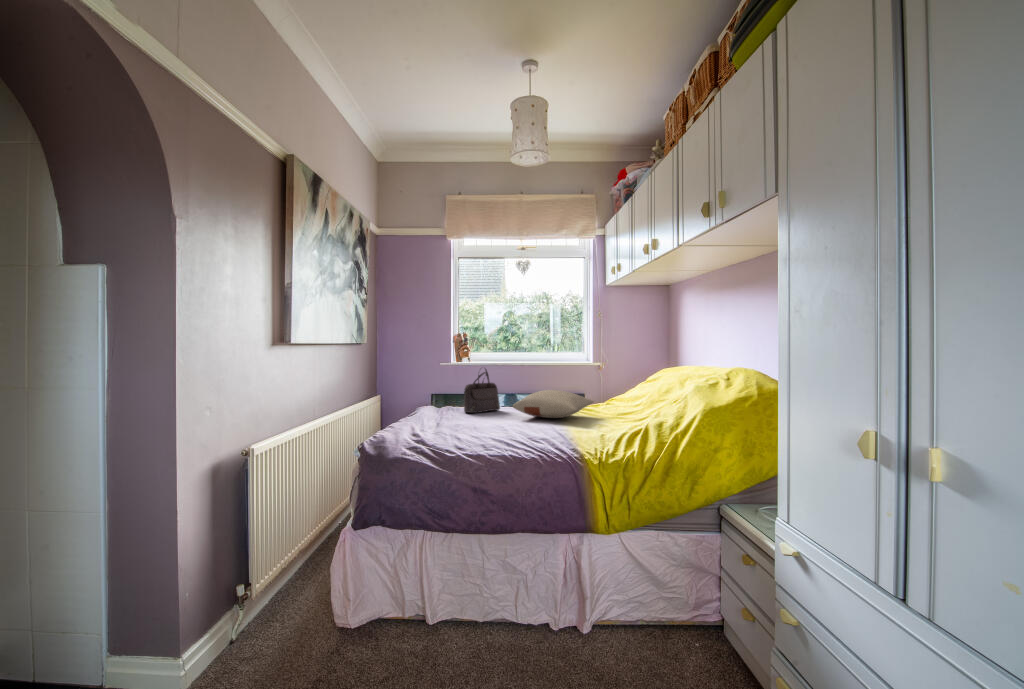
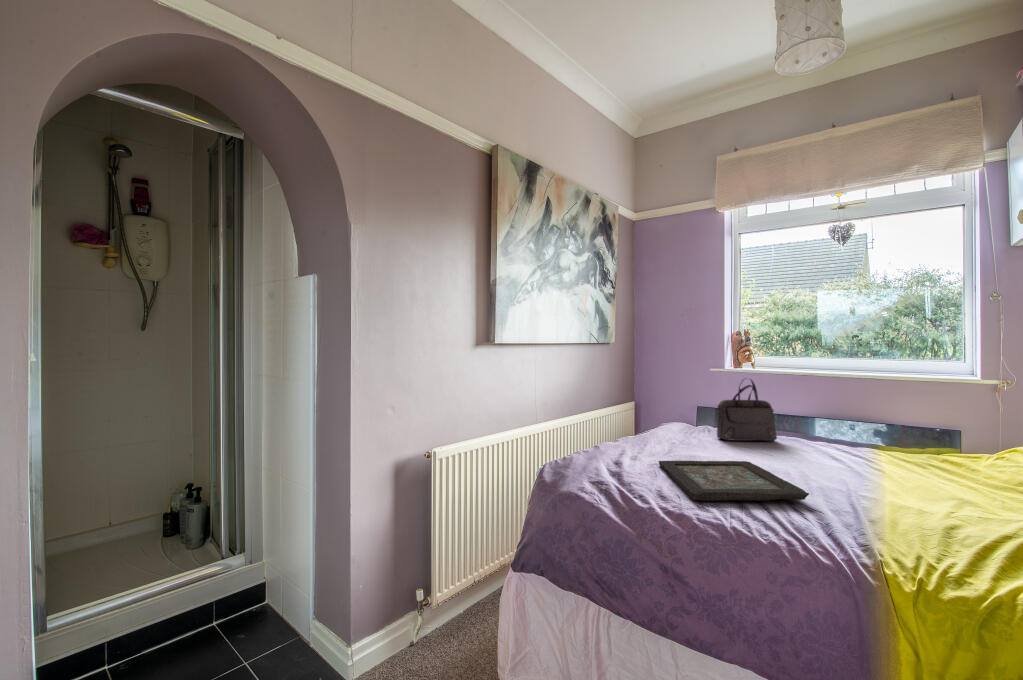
pillow: present [513,390,593,418] -> none [786,421,964,471]
decorative tray: none [444,422,540,445] -> present [659,461,809,501]

